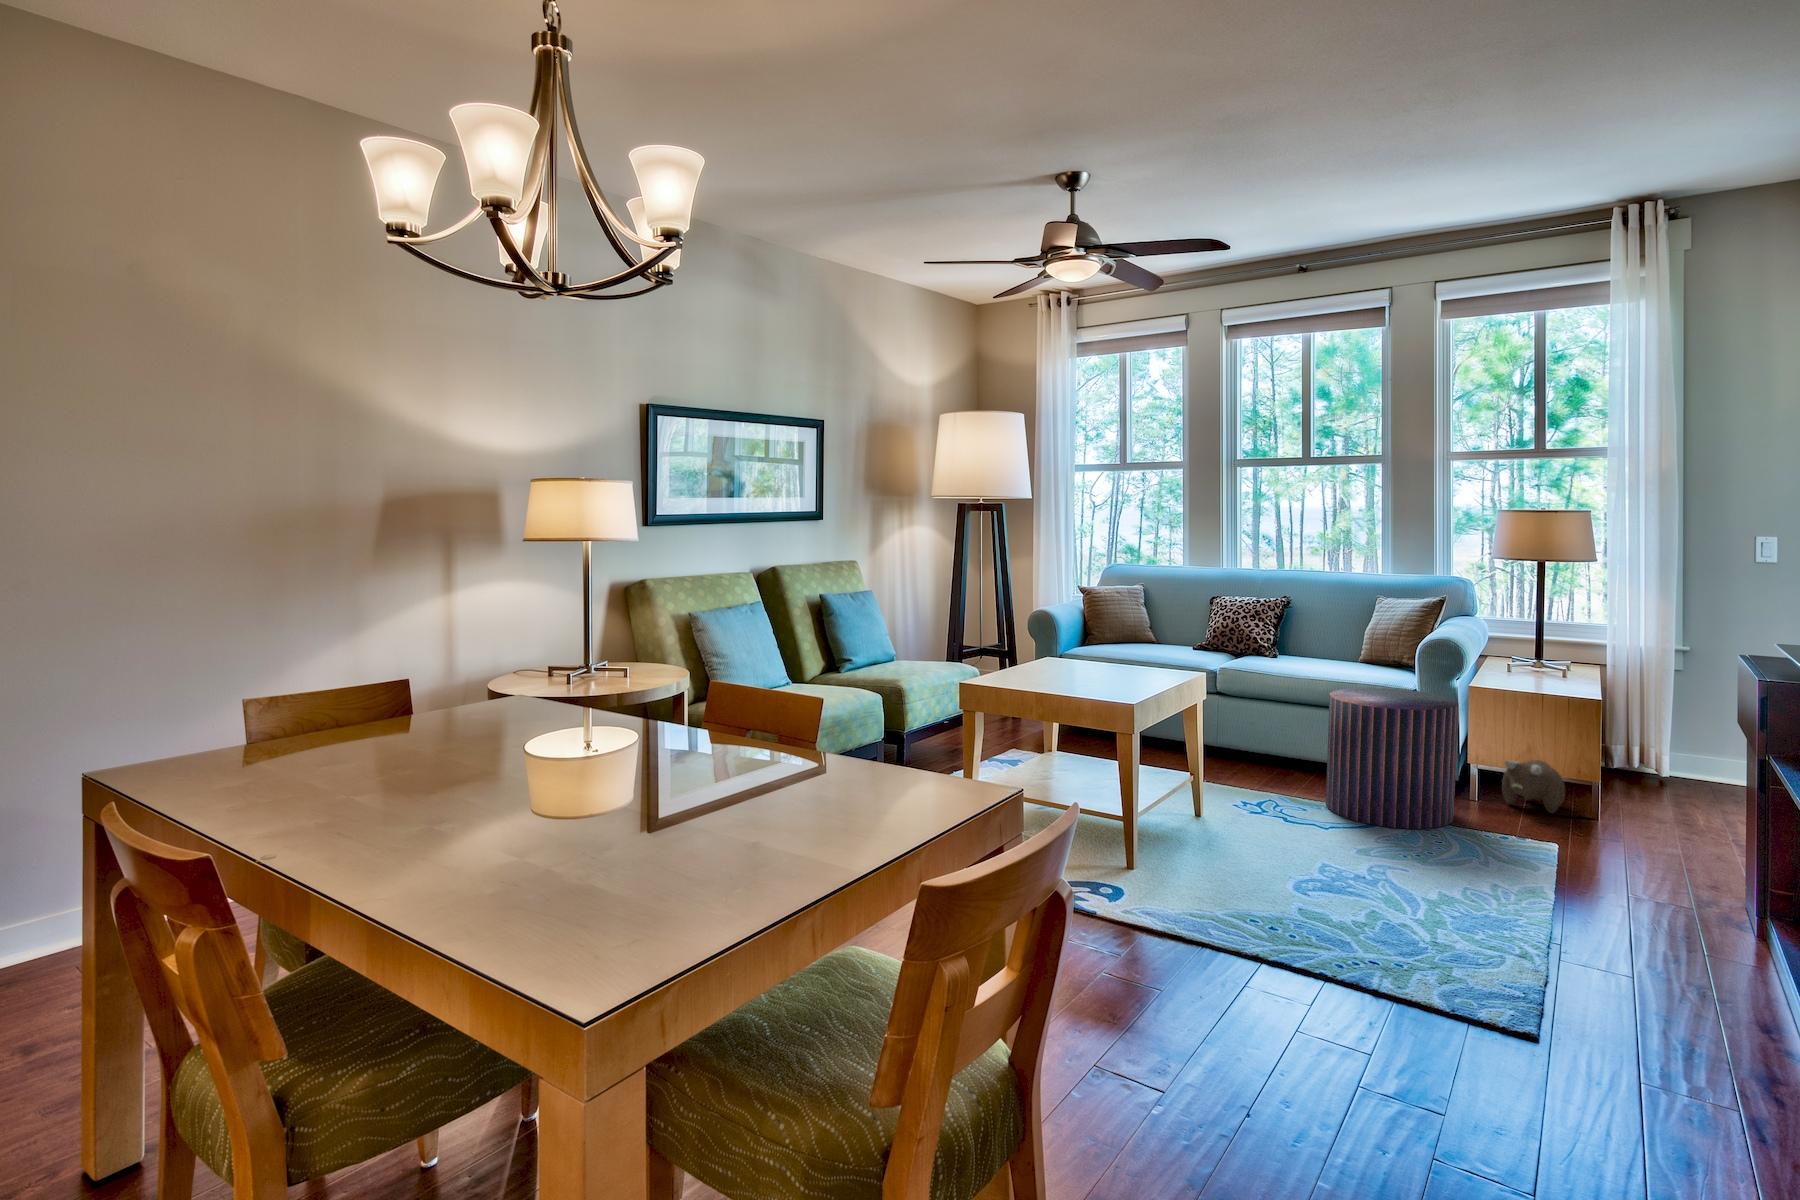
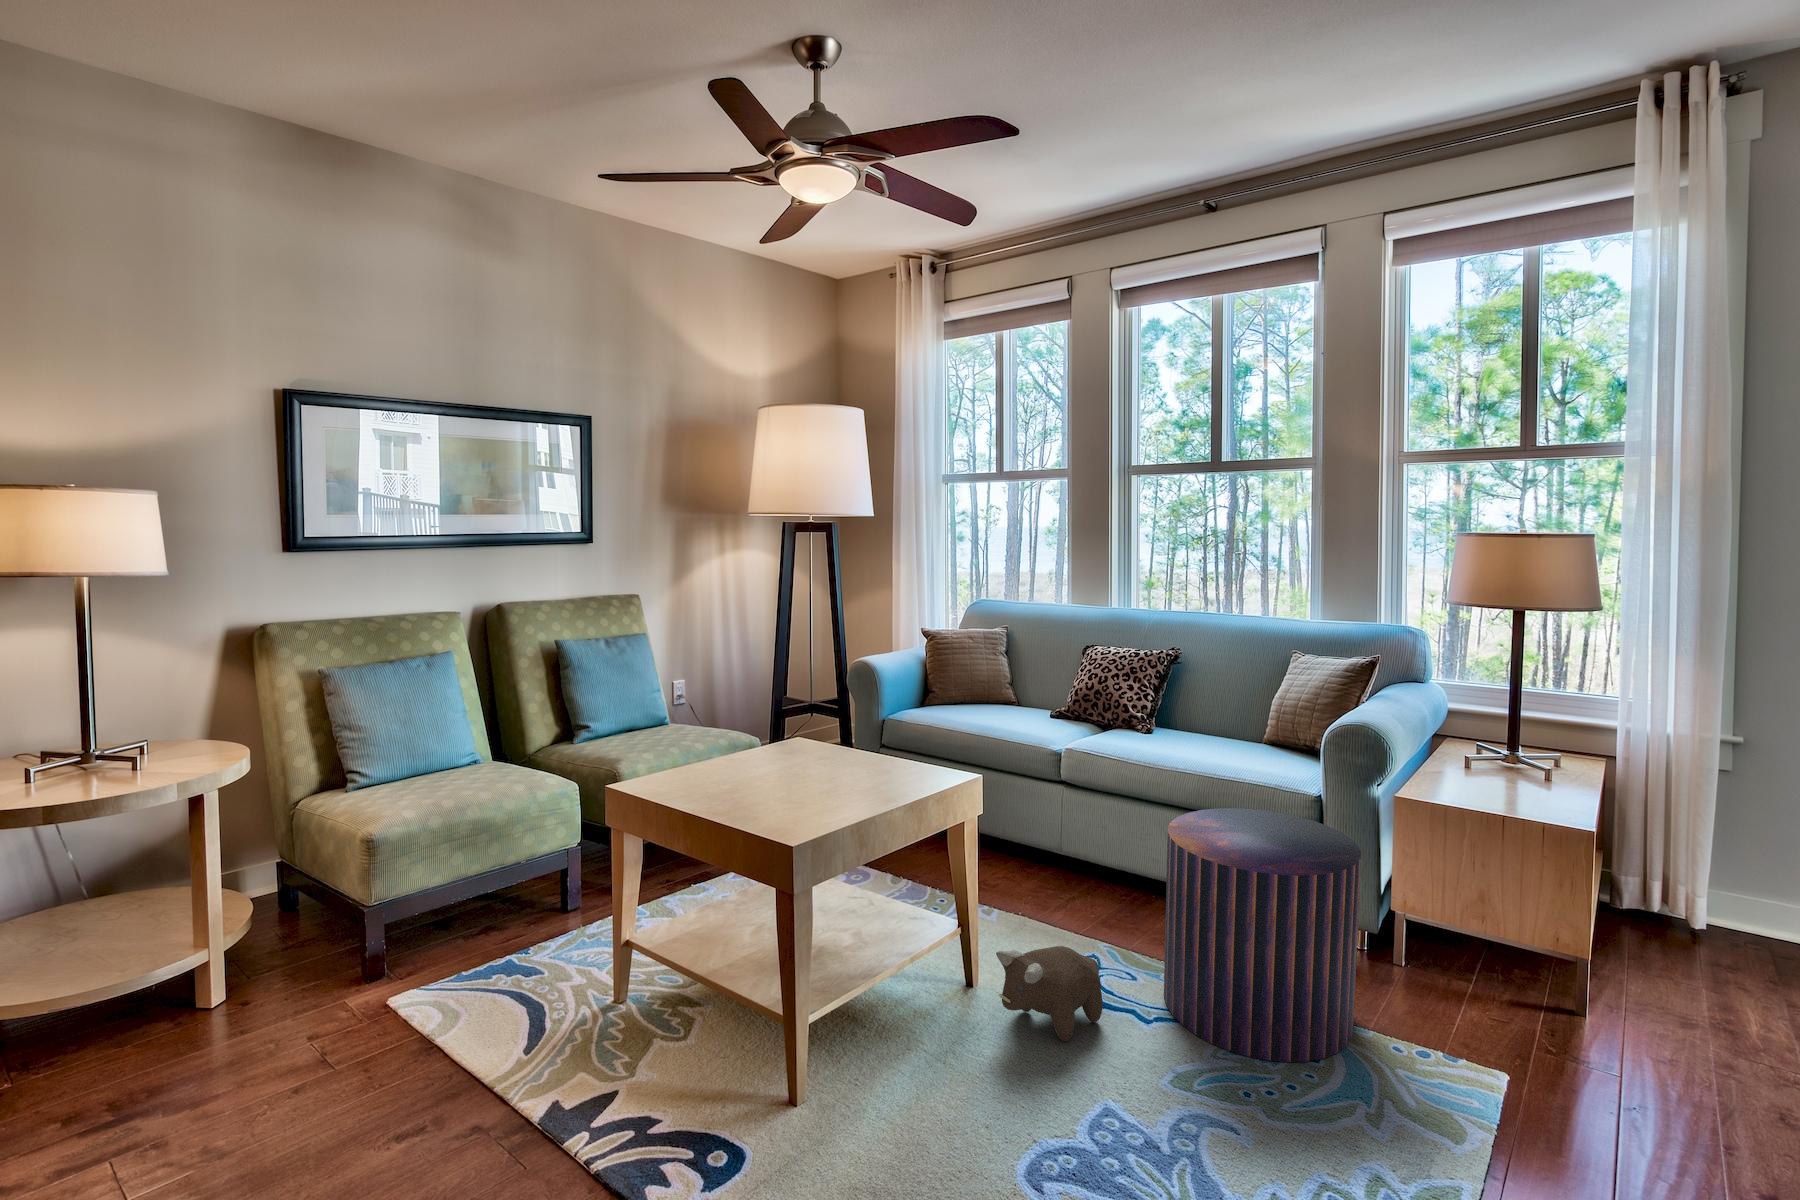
plush toy: present [1502,760,1565,813] -> present [996,946,1103,1041]

